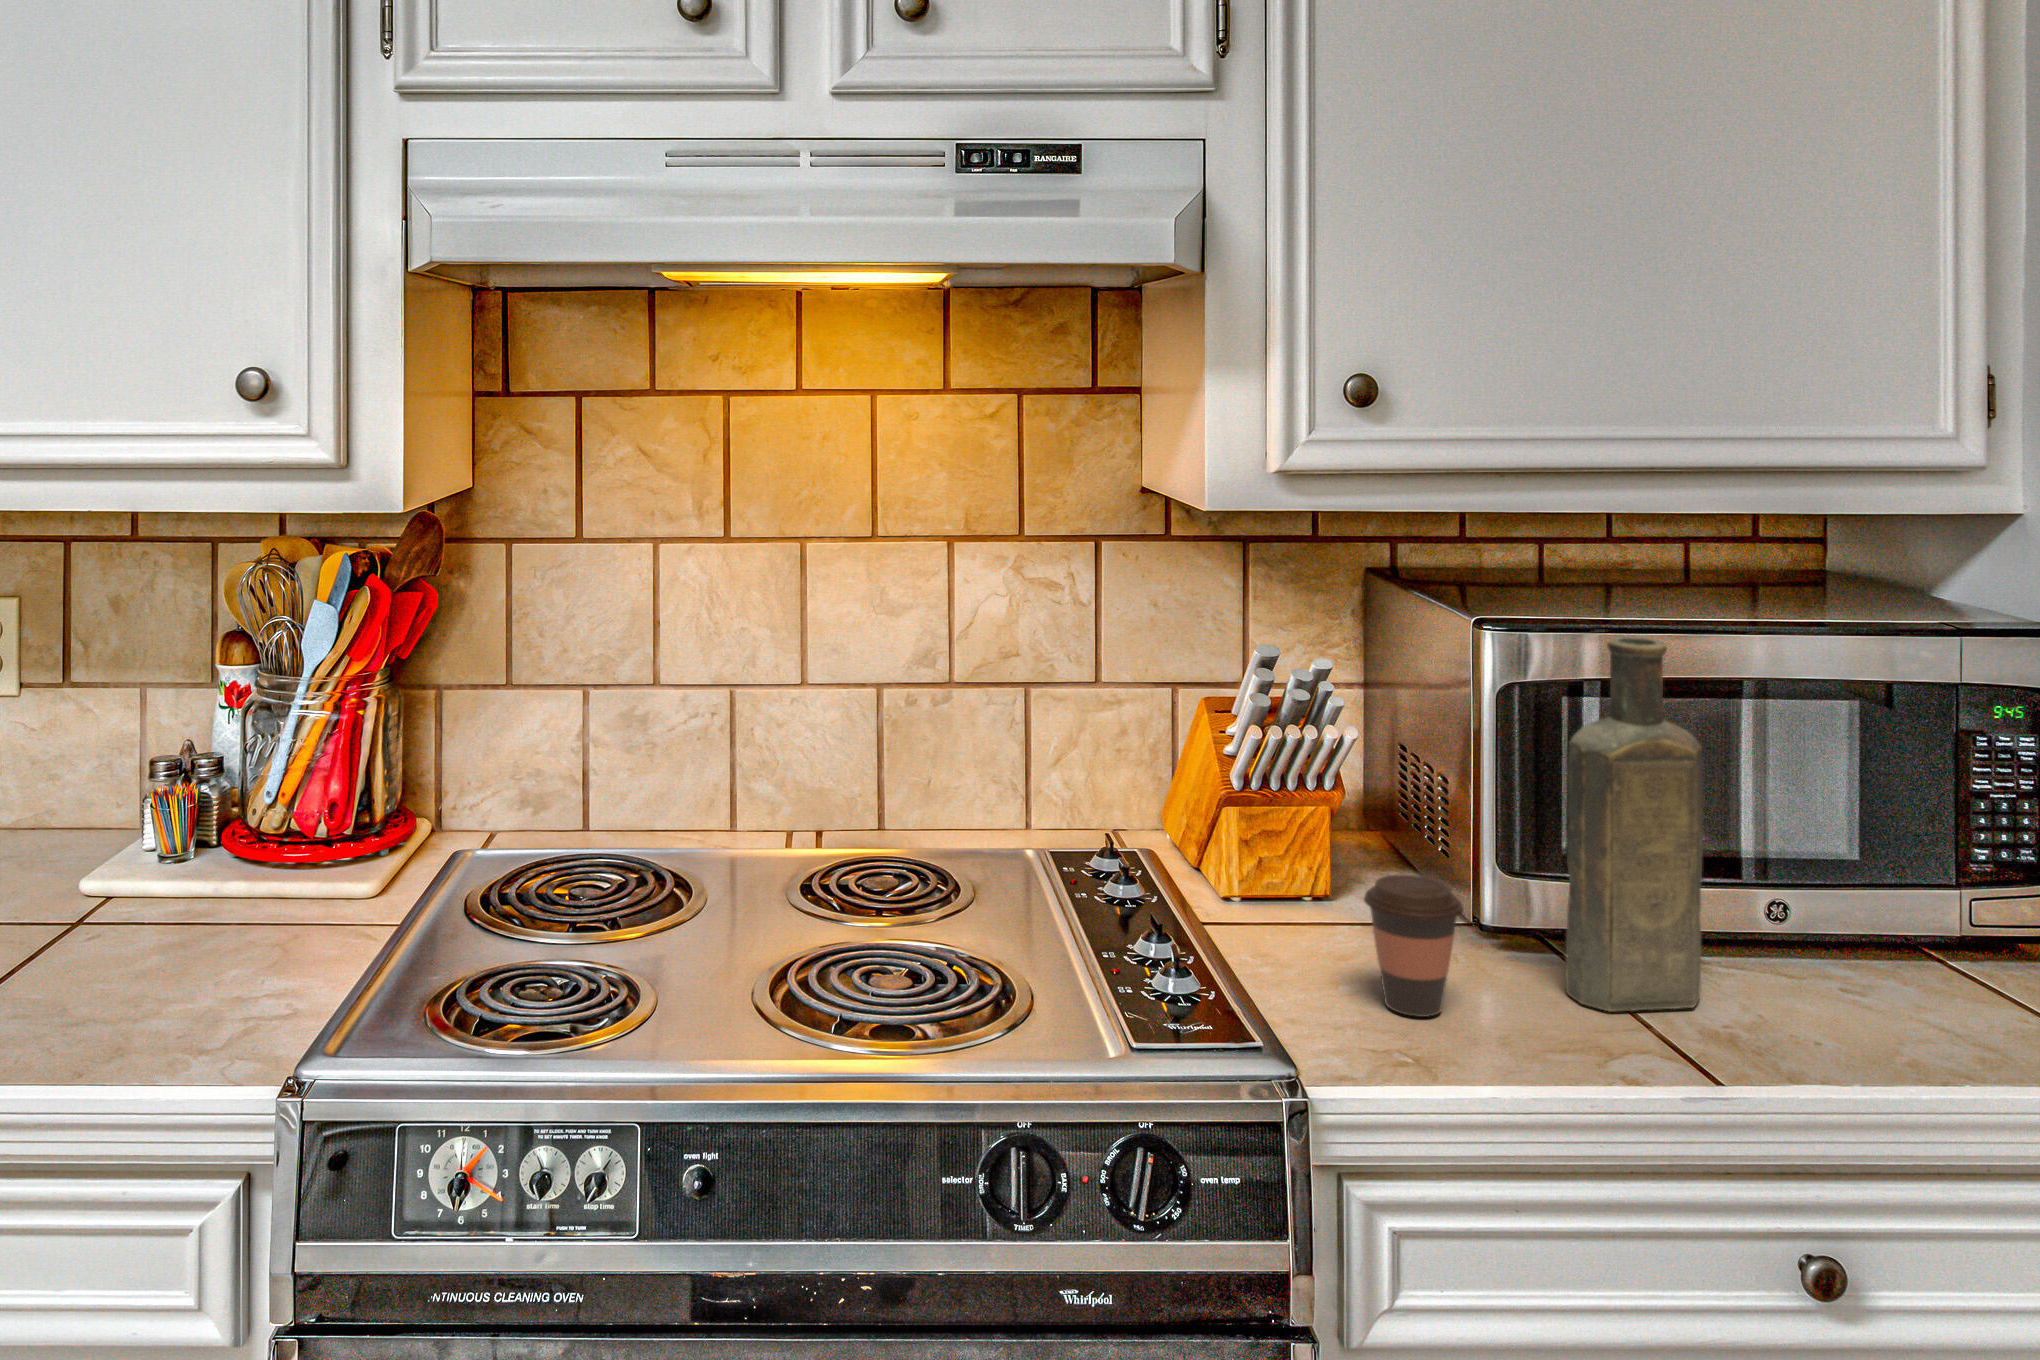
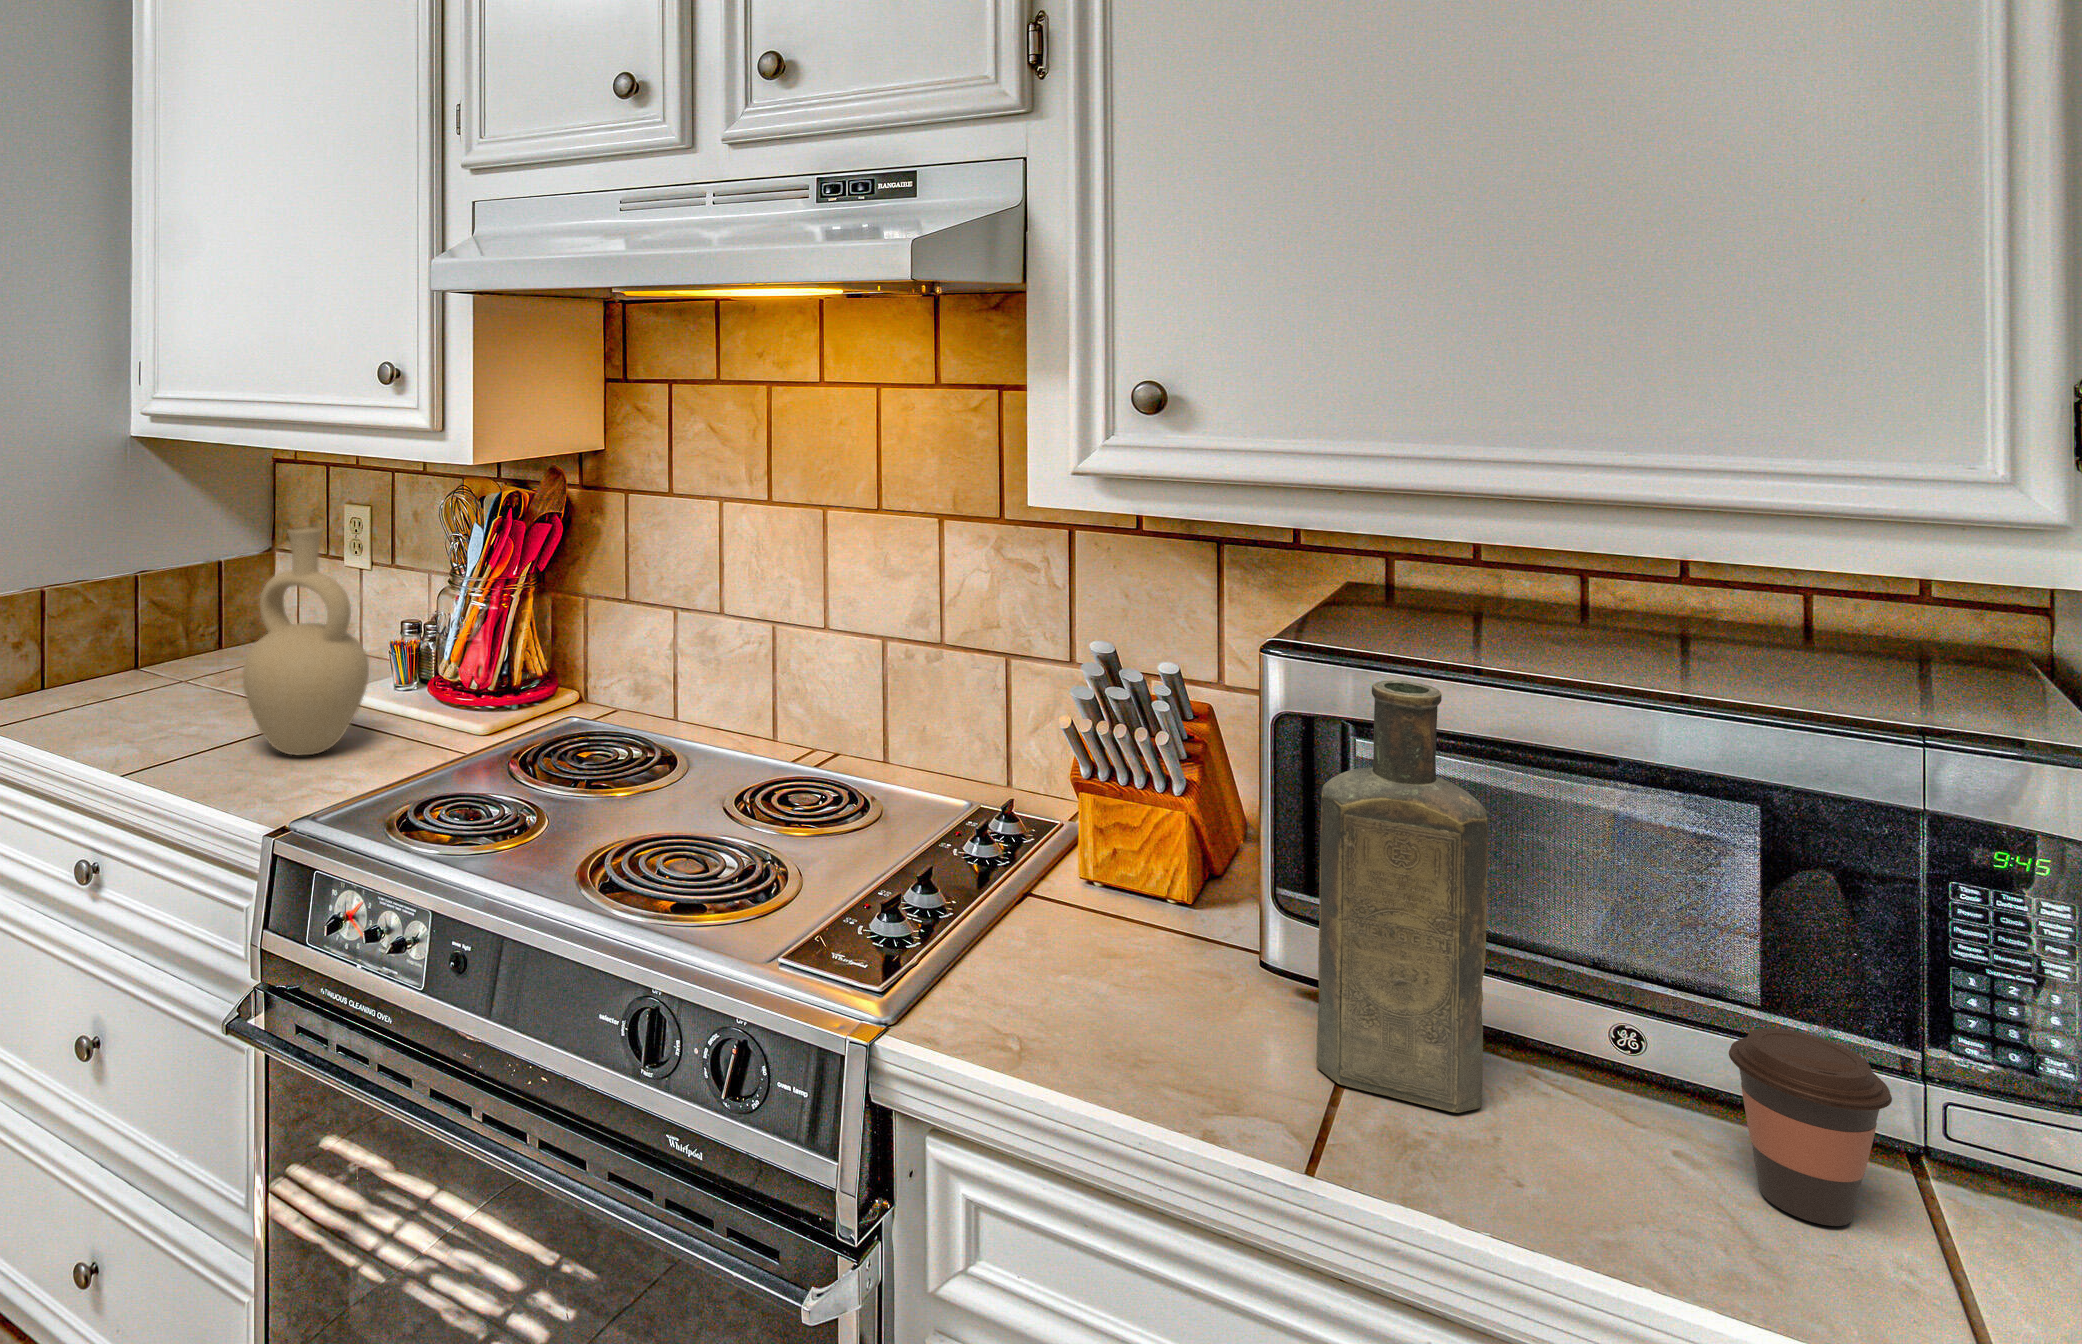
vase: none [38,622,245,983] -> present [243,527,369,755]
coffee cup: present [1364,875,1463,1017] -> present [1729,1028,1892,1226]

